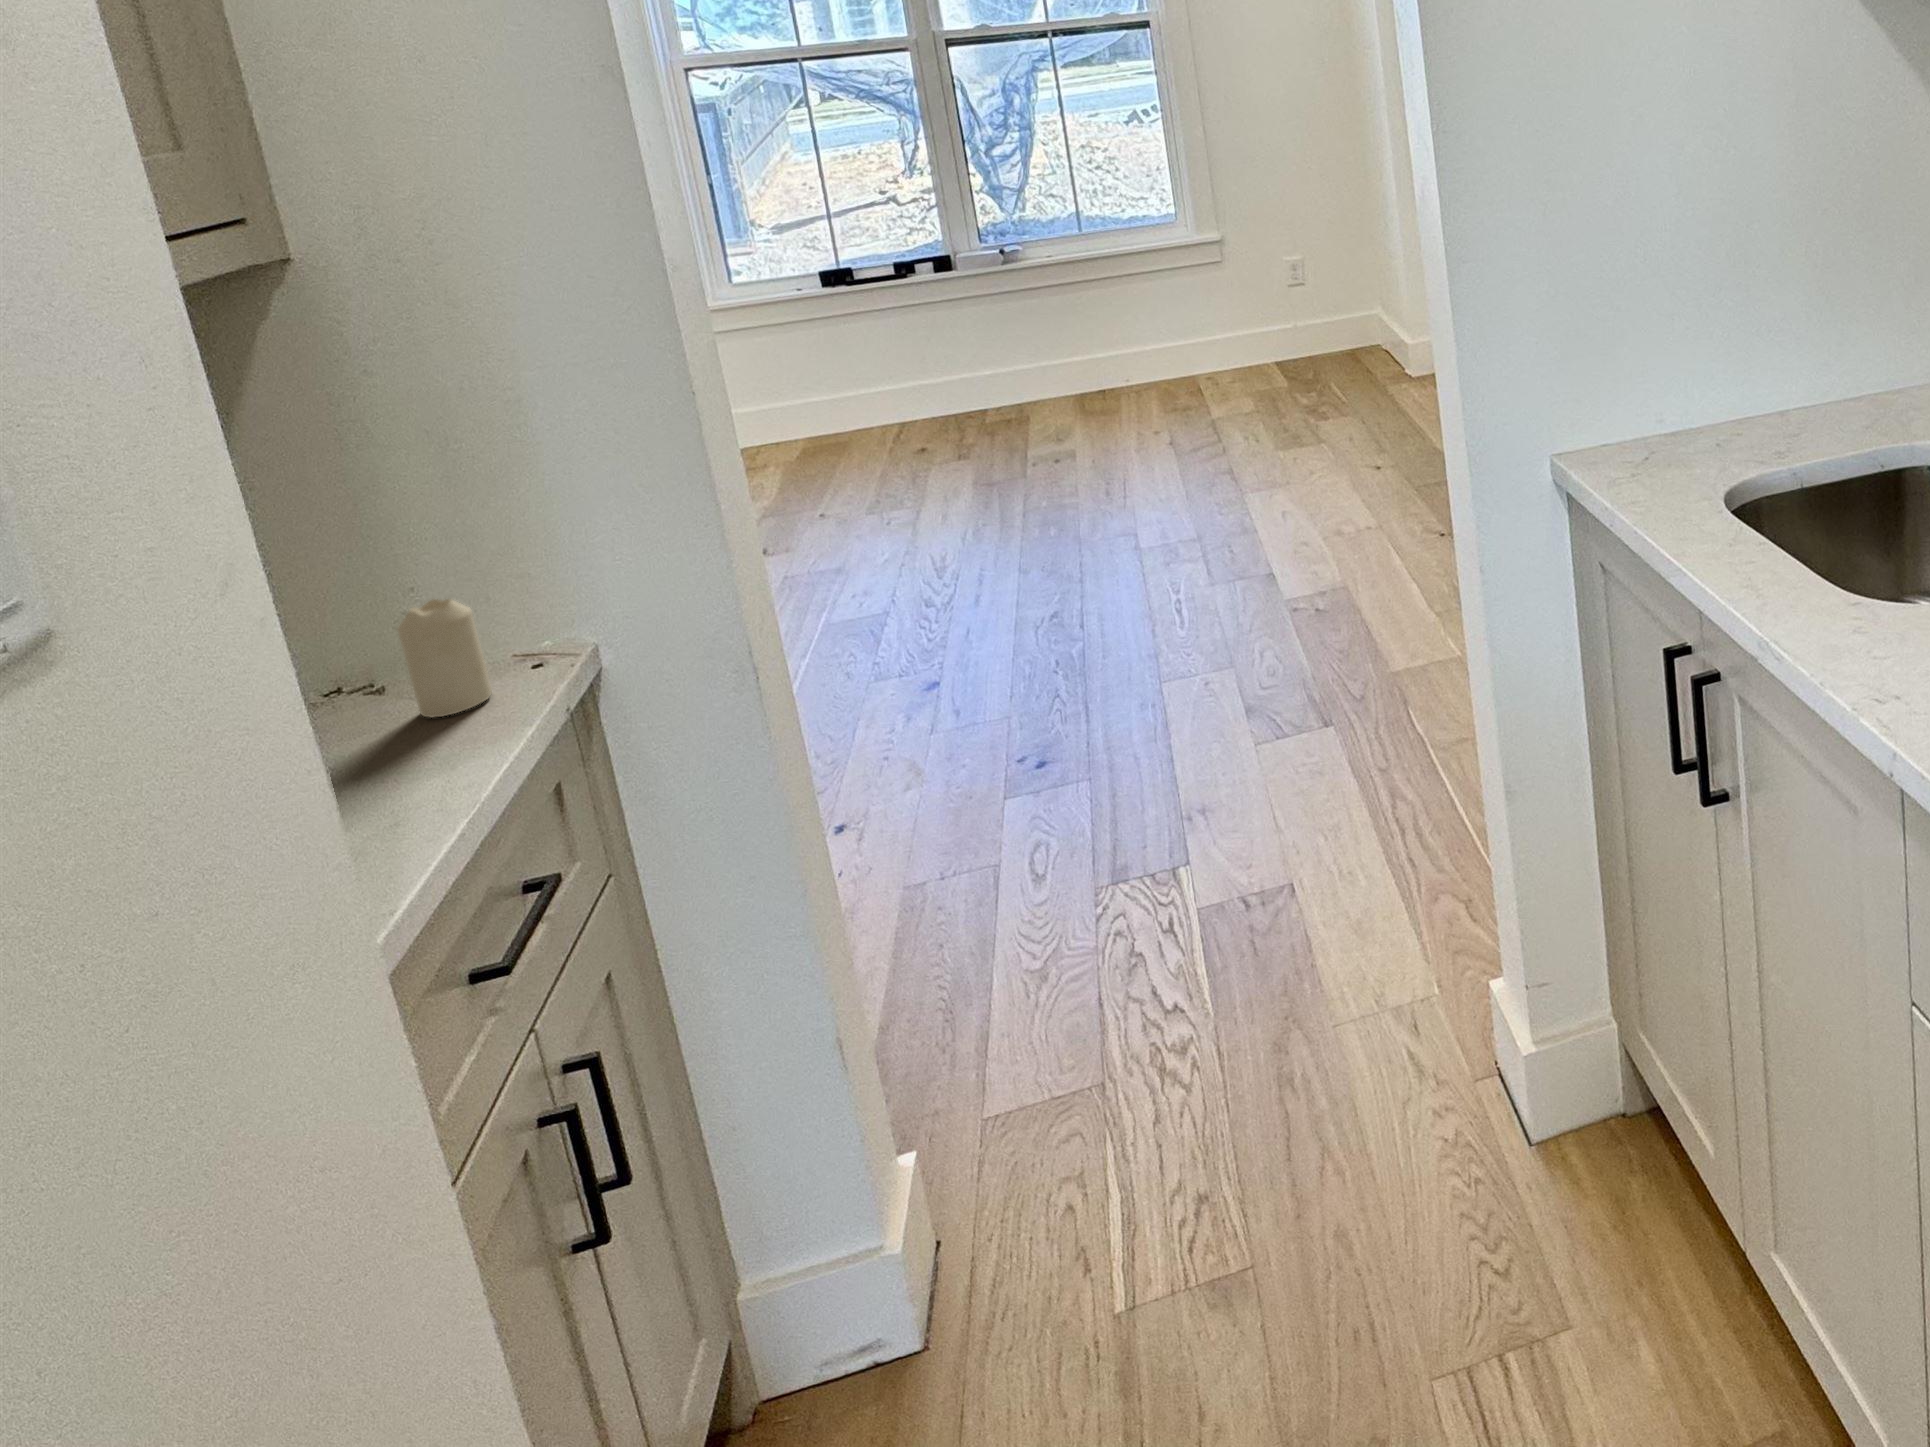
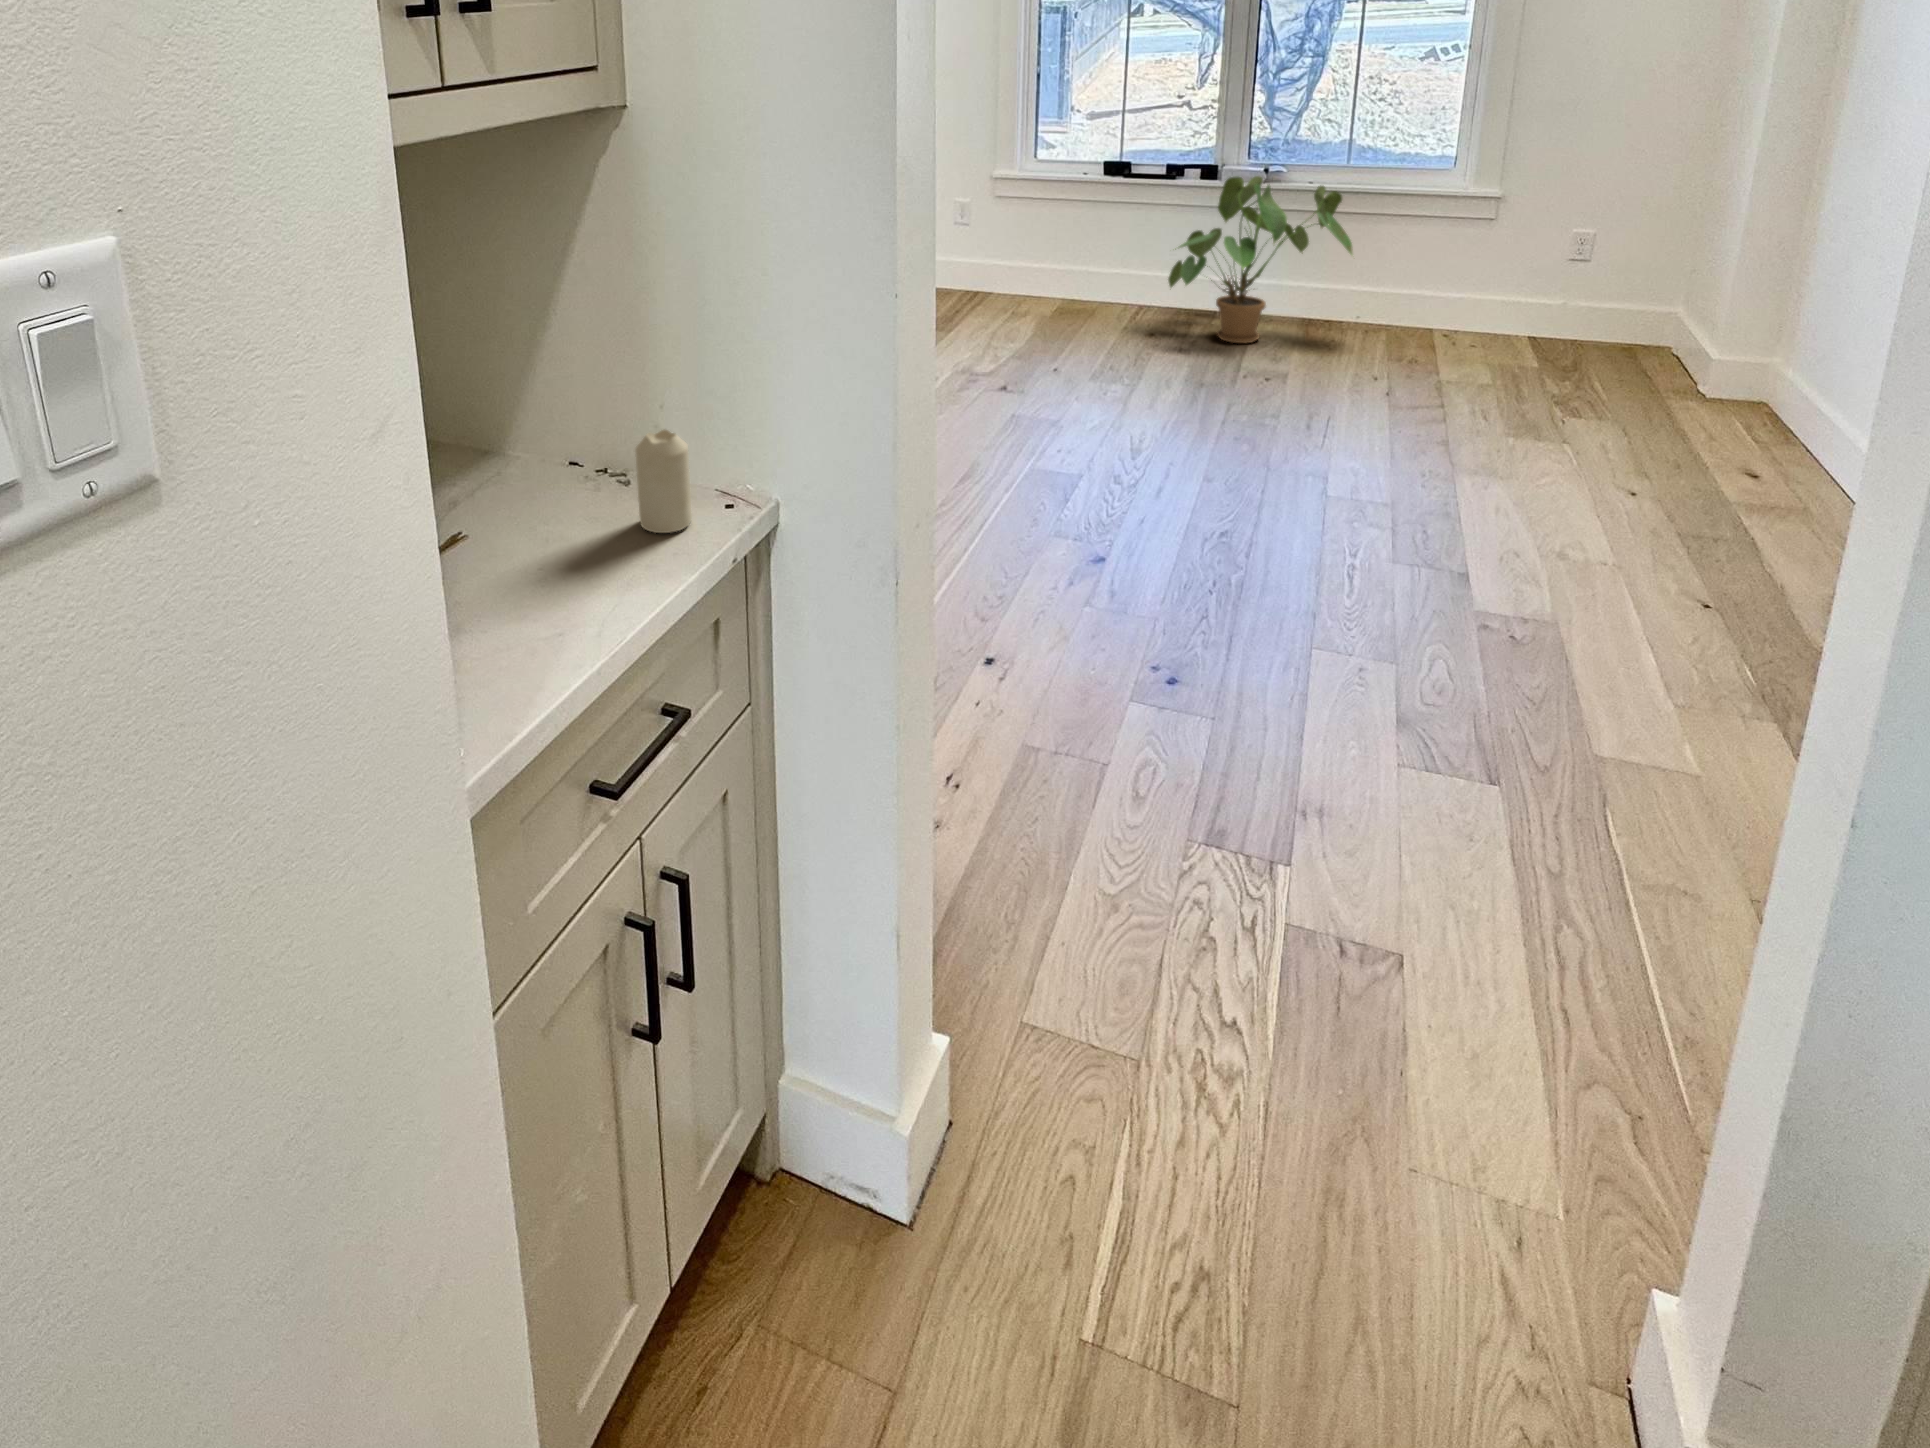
house plant: none [920,257,1111,438] -> present [1168,176,1352,343]

